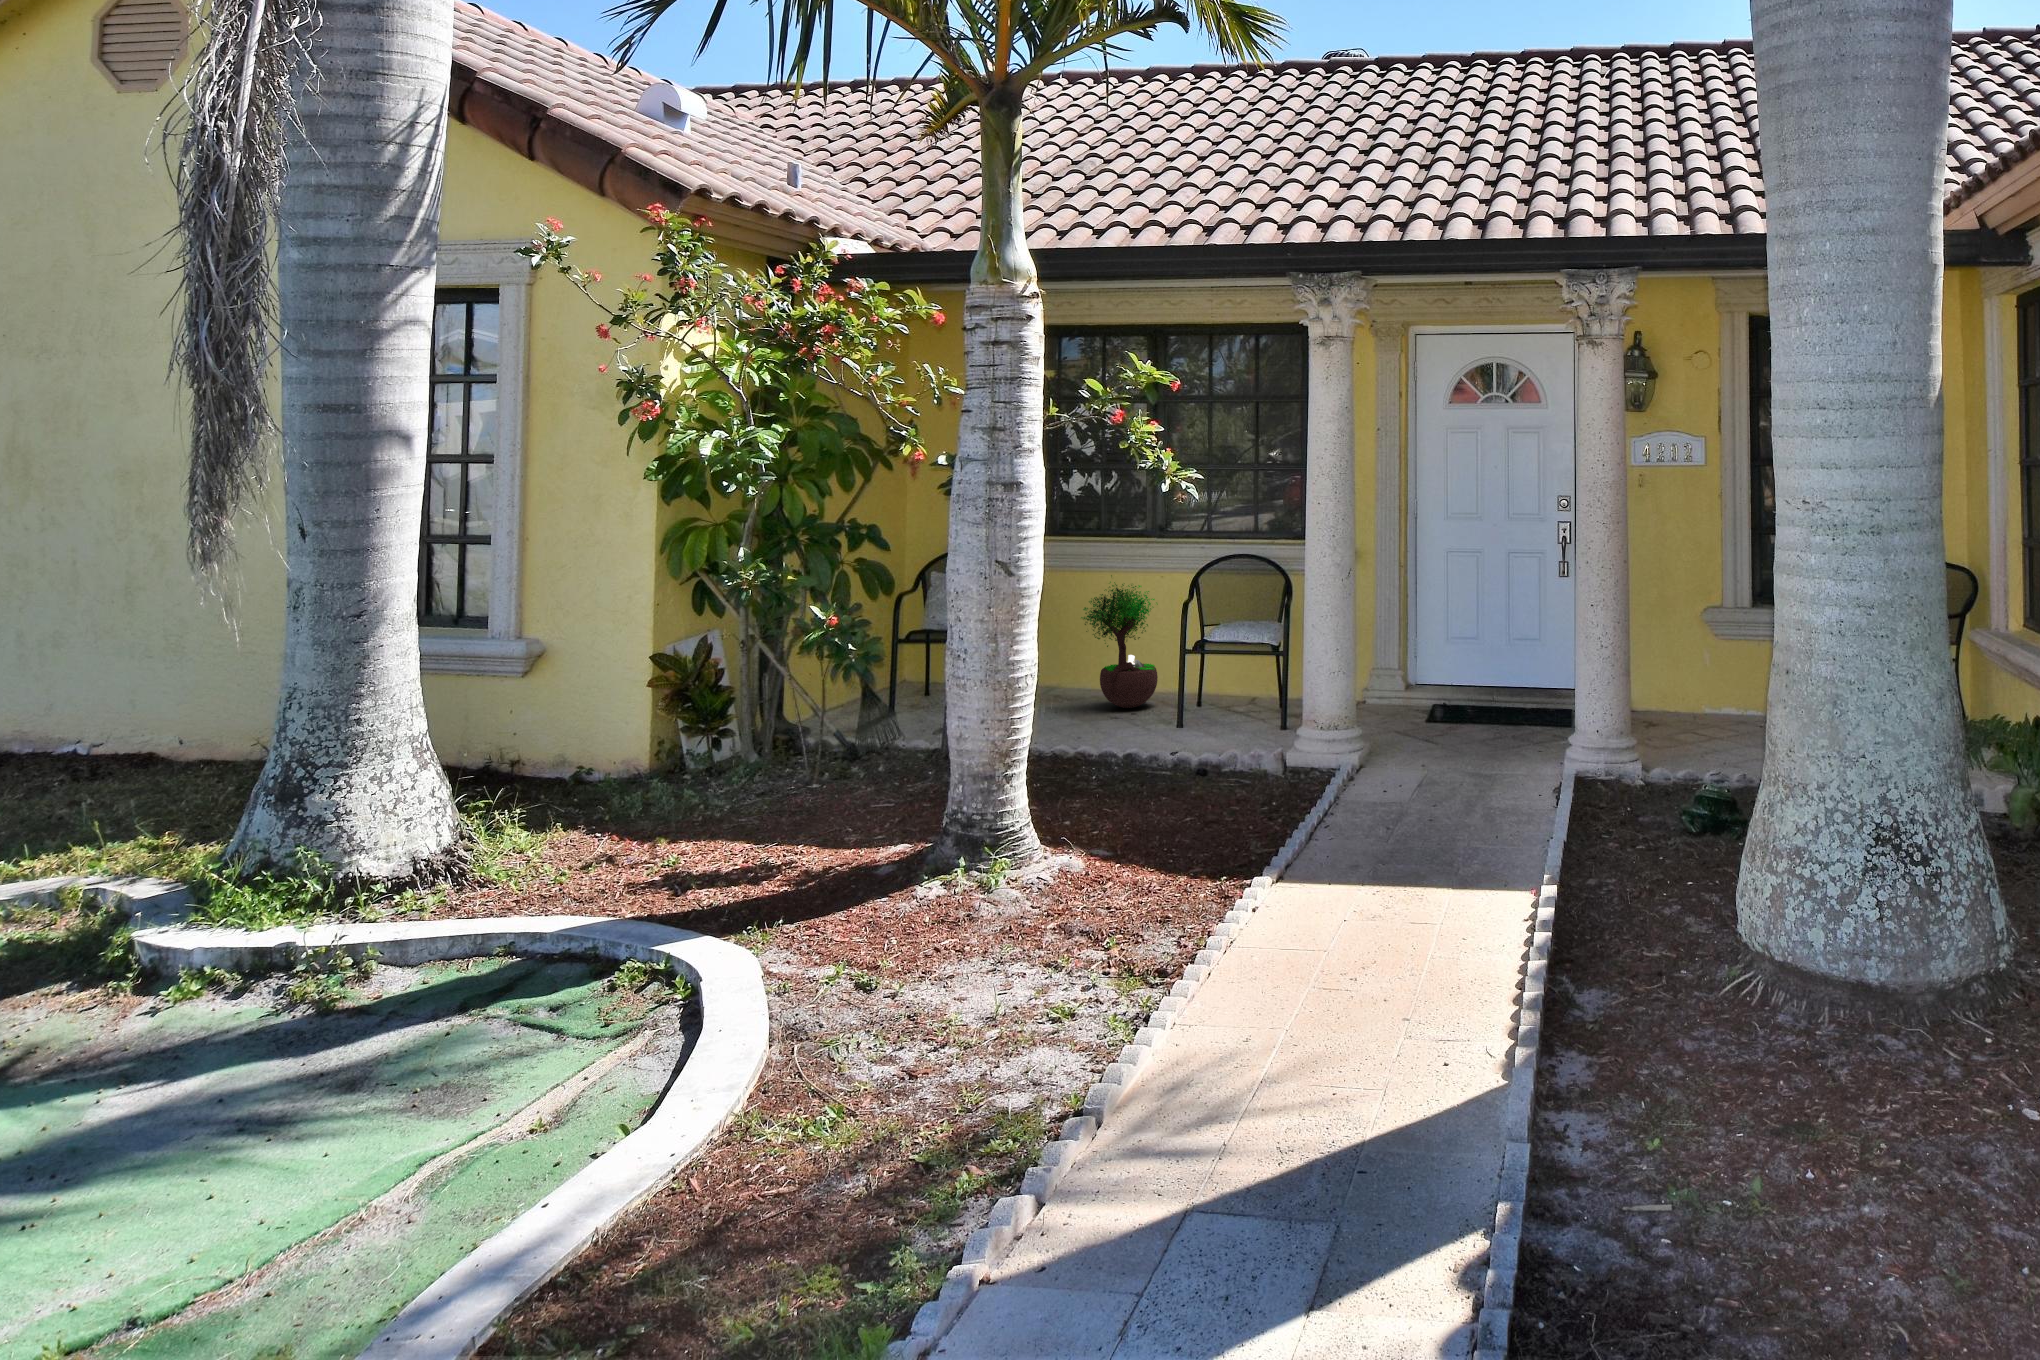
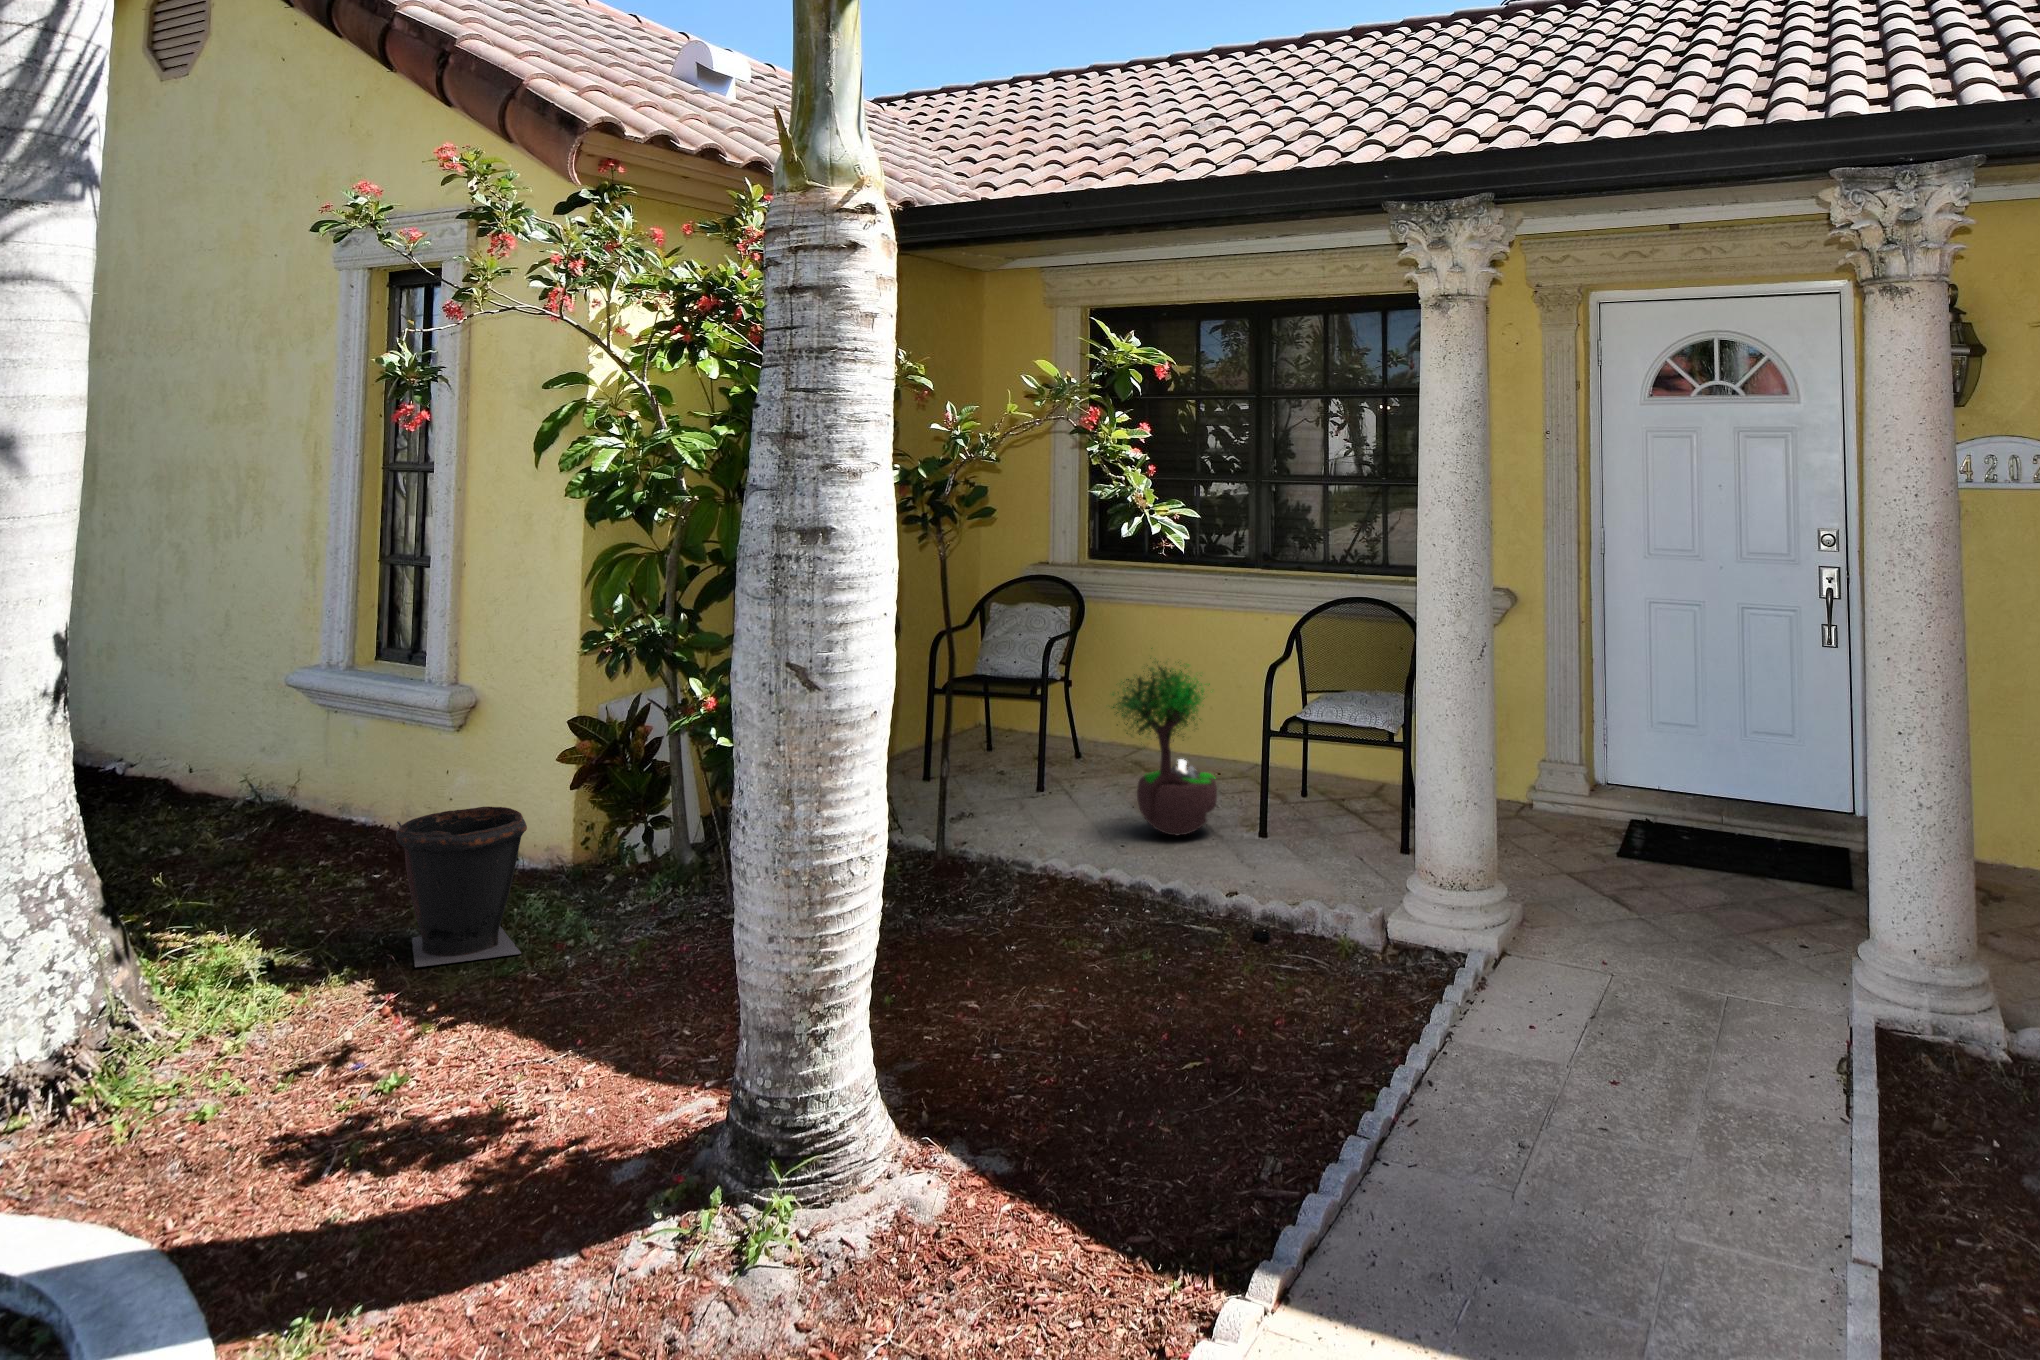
bucket: none [603,697,700,805] -> present [396,806,527,967]

